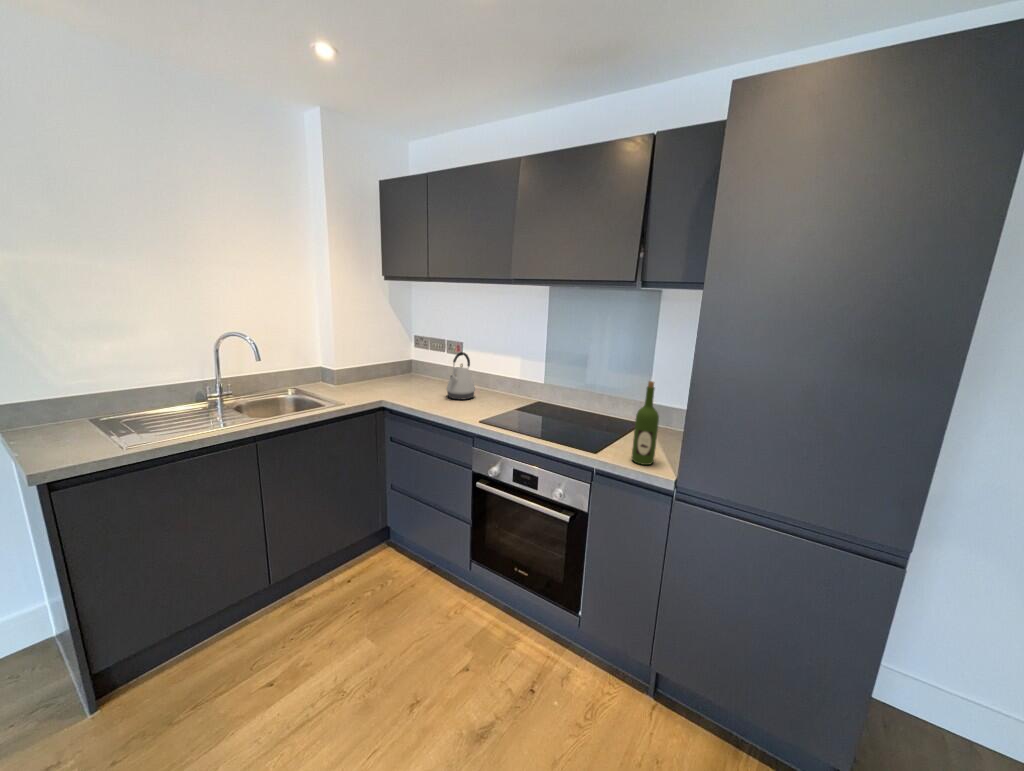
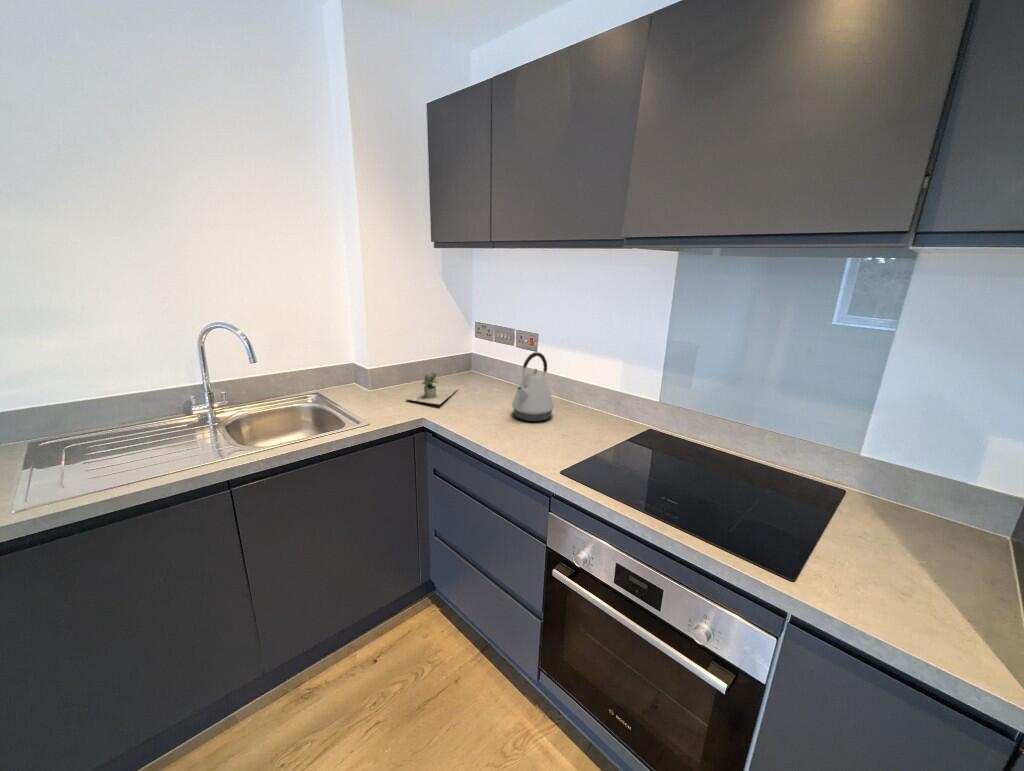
potted plant: none [366,370,410,392] -> present [407,372,458,404]
wine bottle: present [632,381,659,465] -> none [883,459,977,636]

